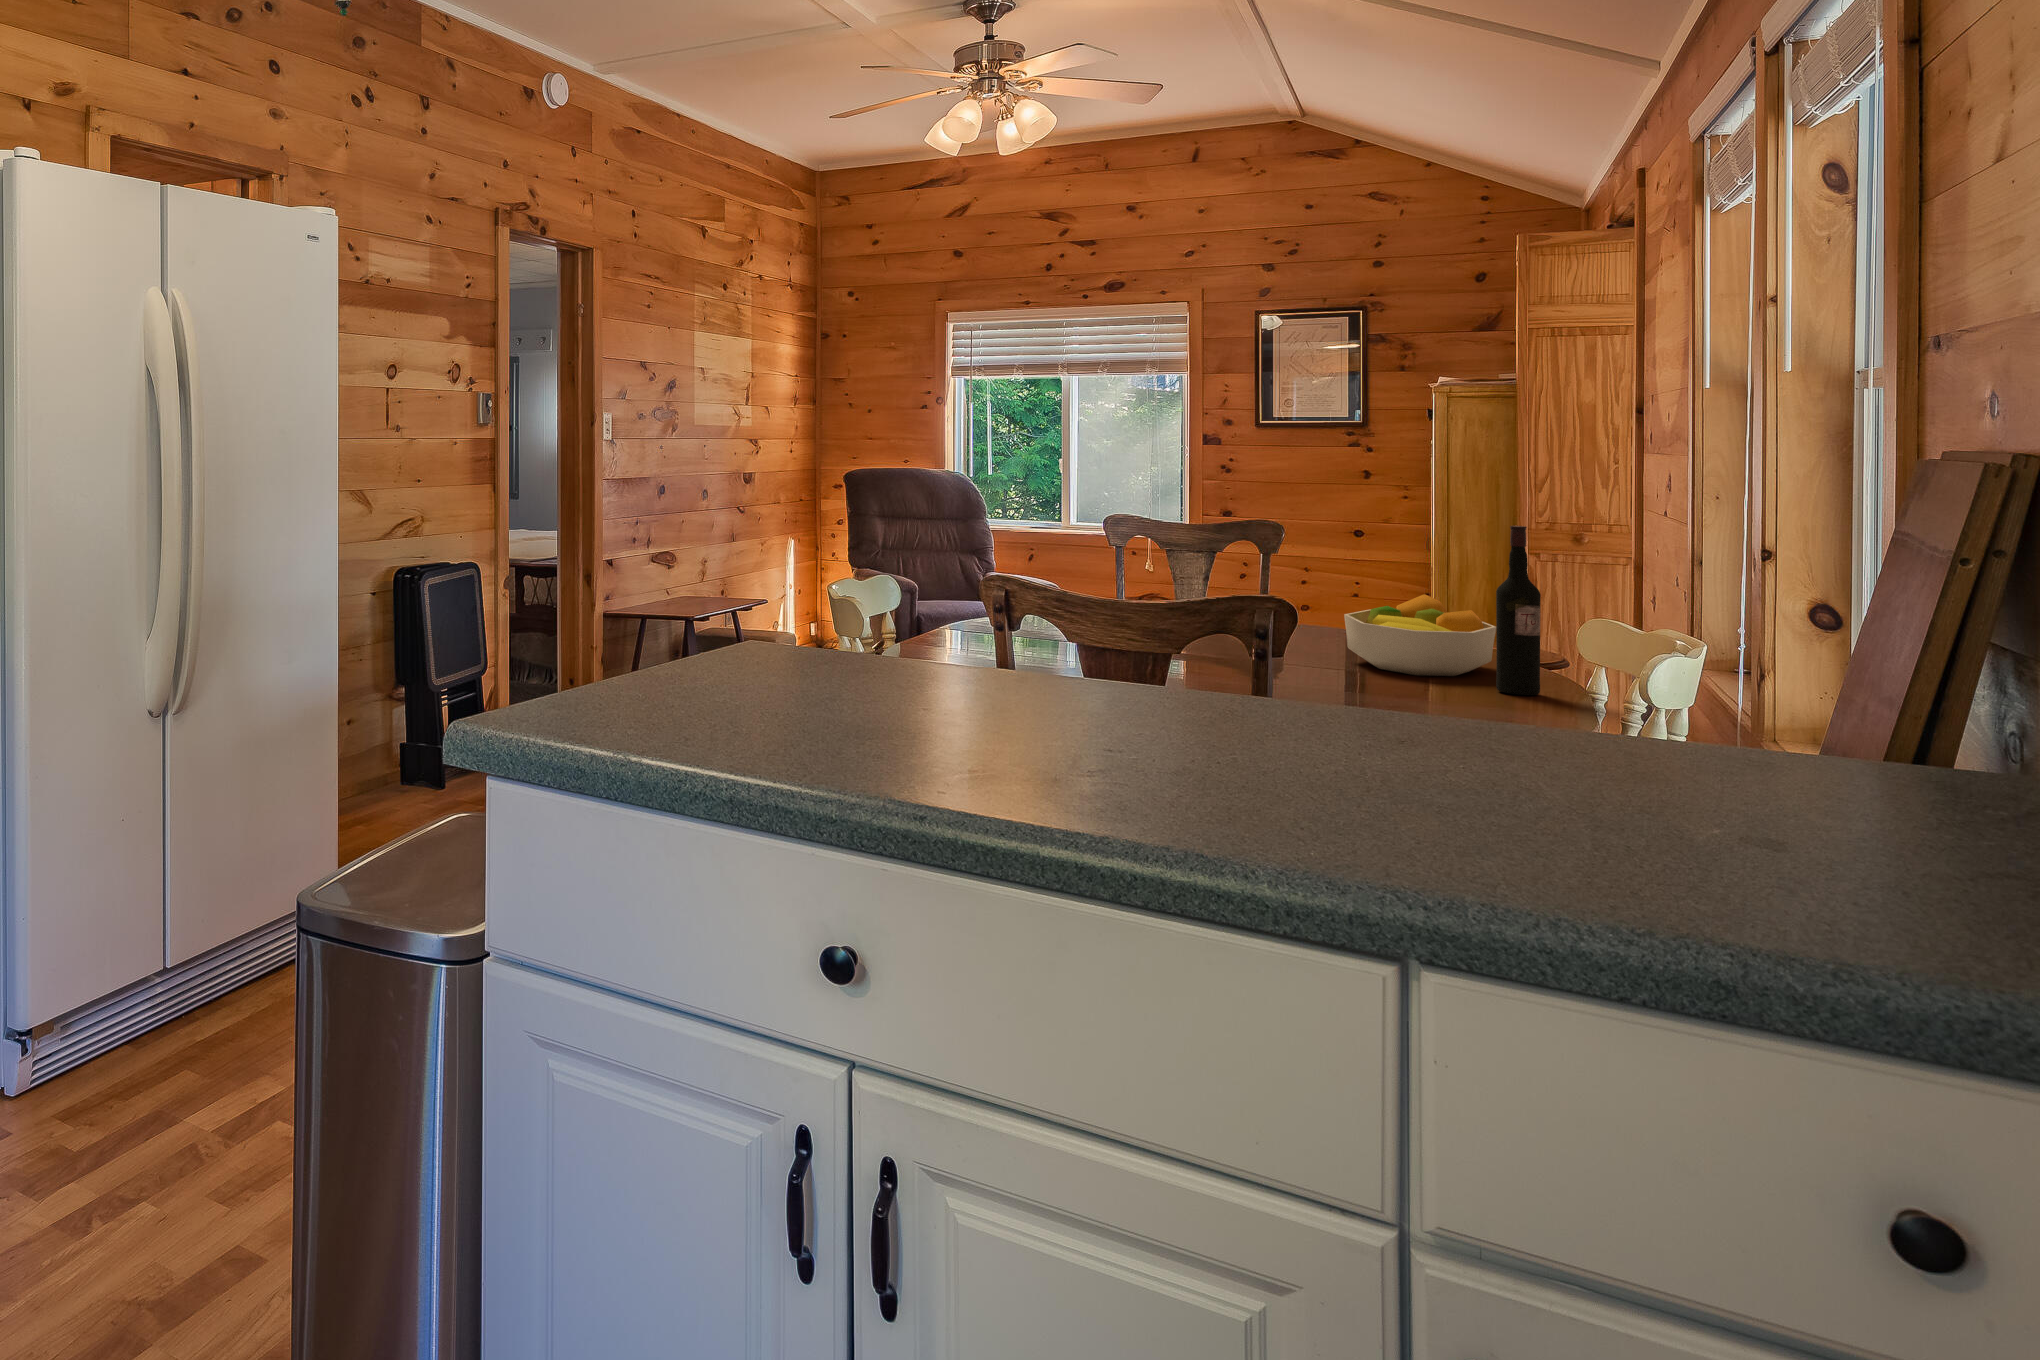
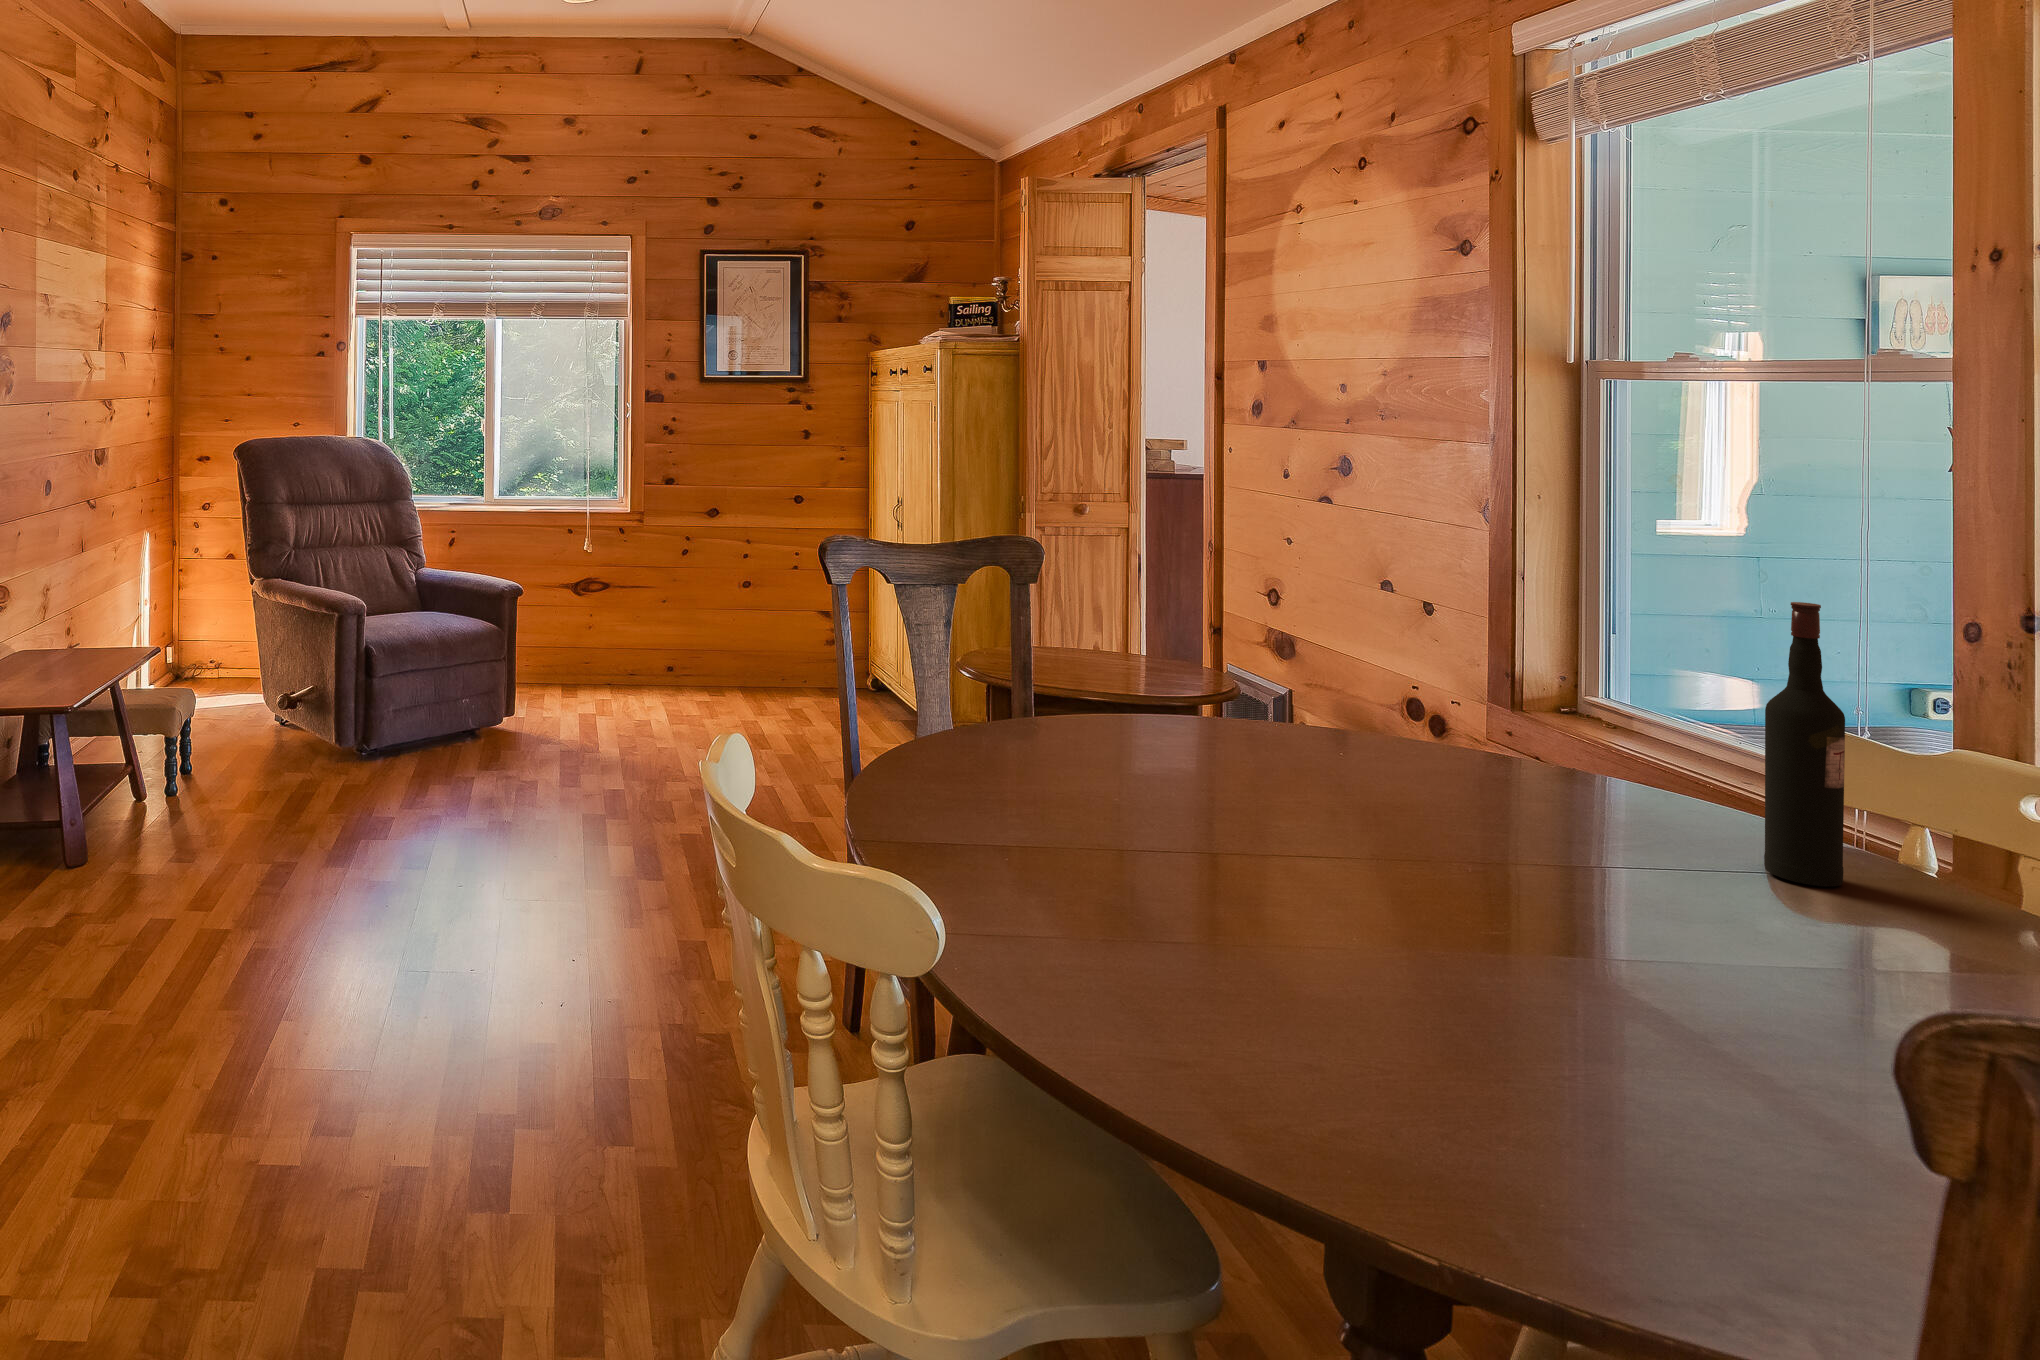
fruit bowl: present [1344,594,1496,676] -> none [1369,679,1644,836]

